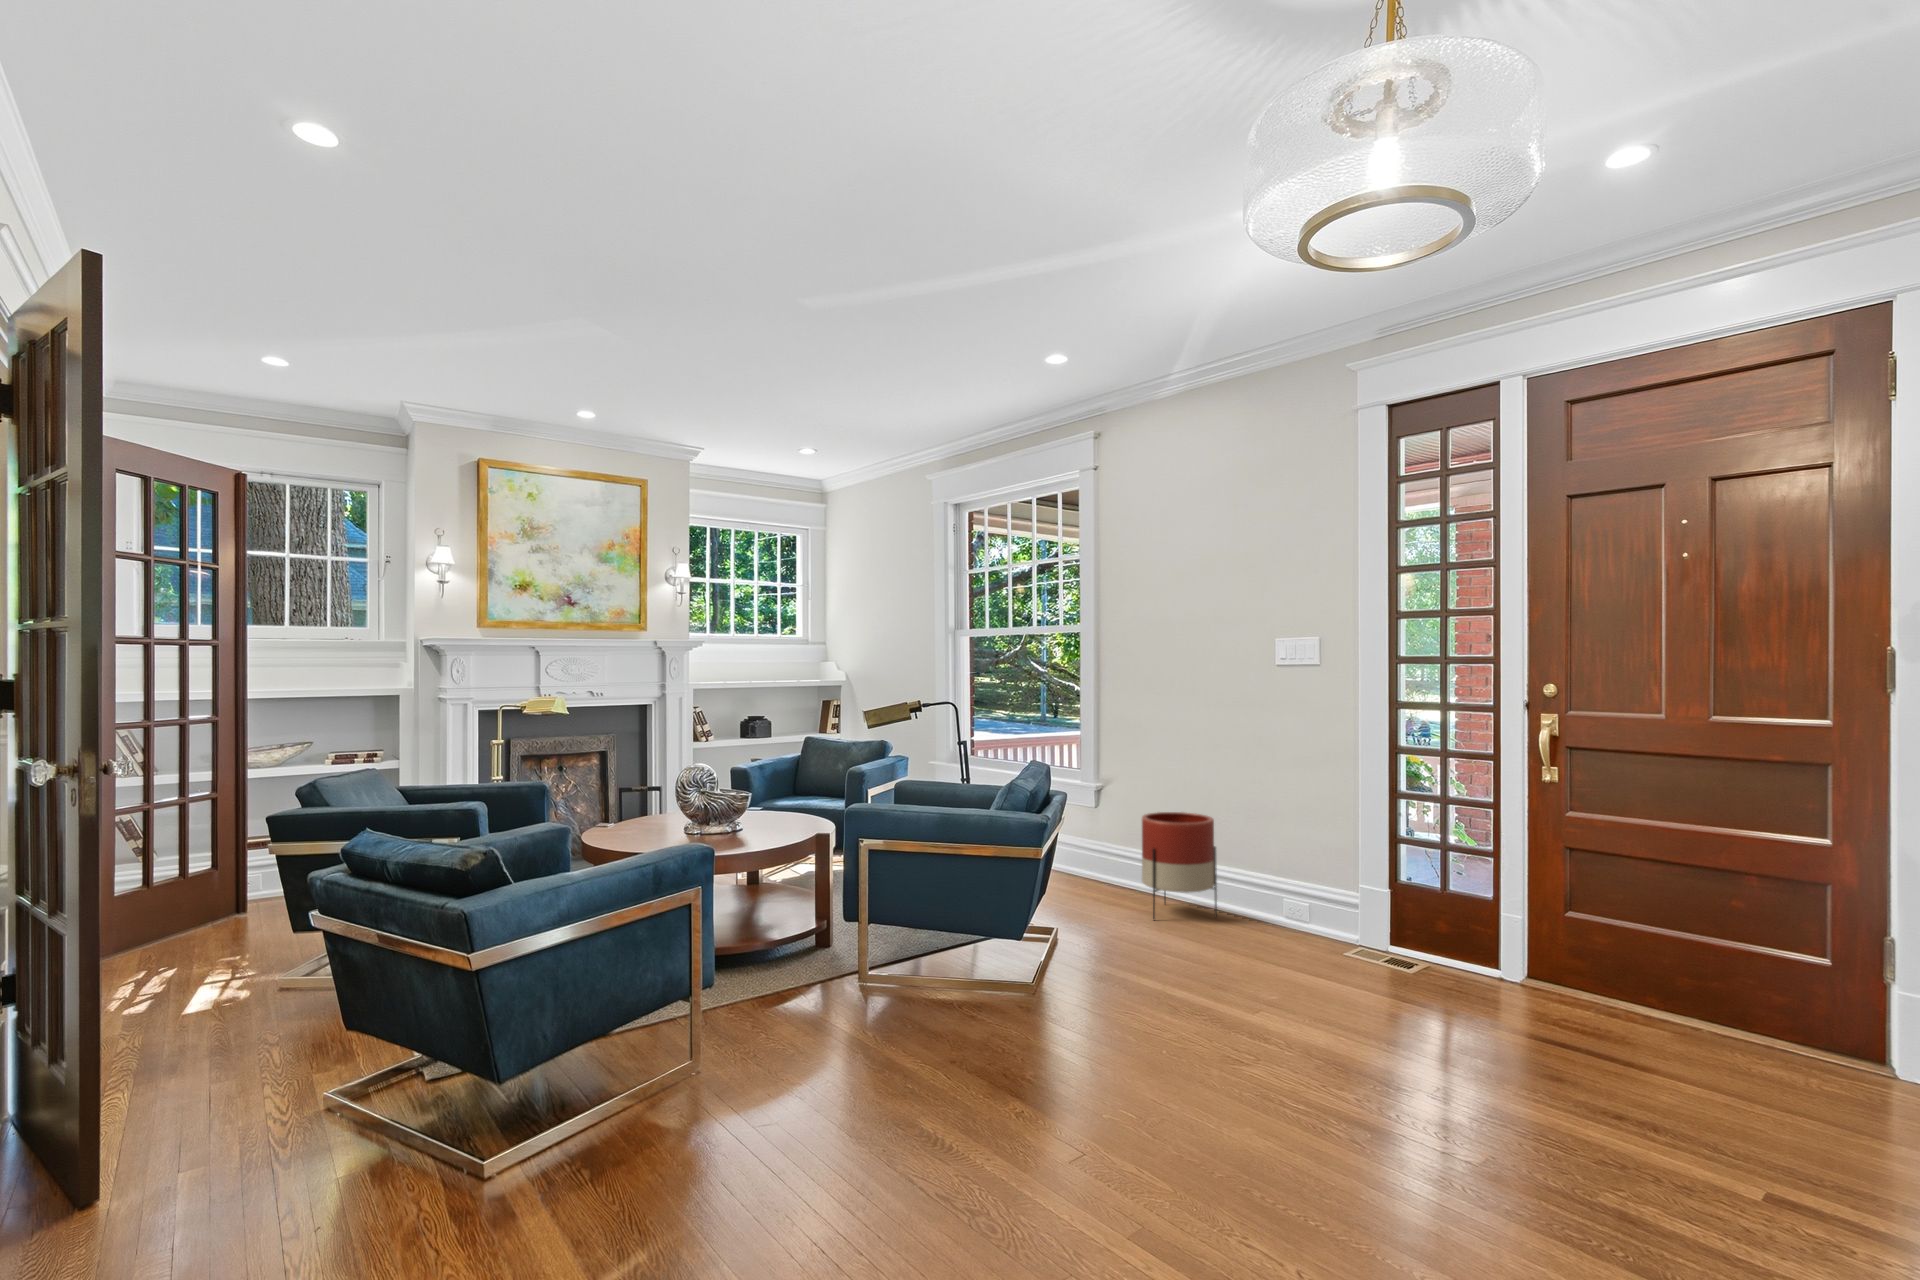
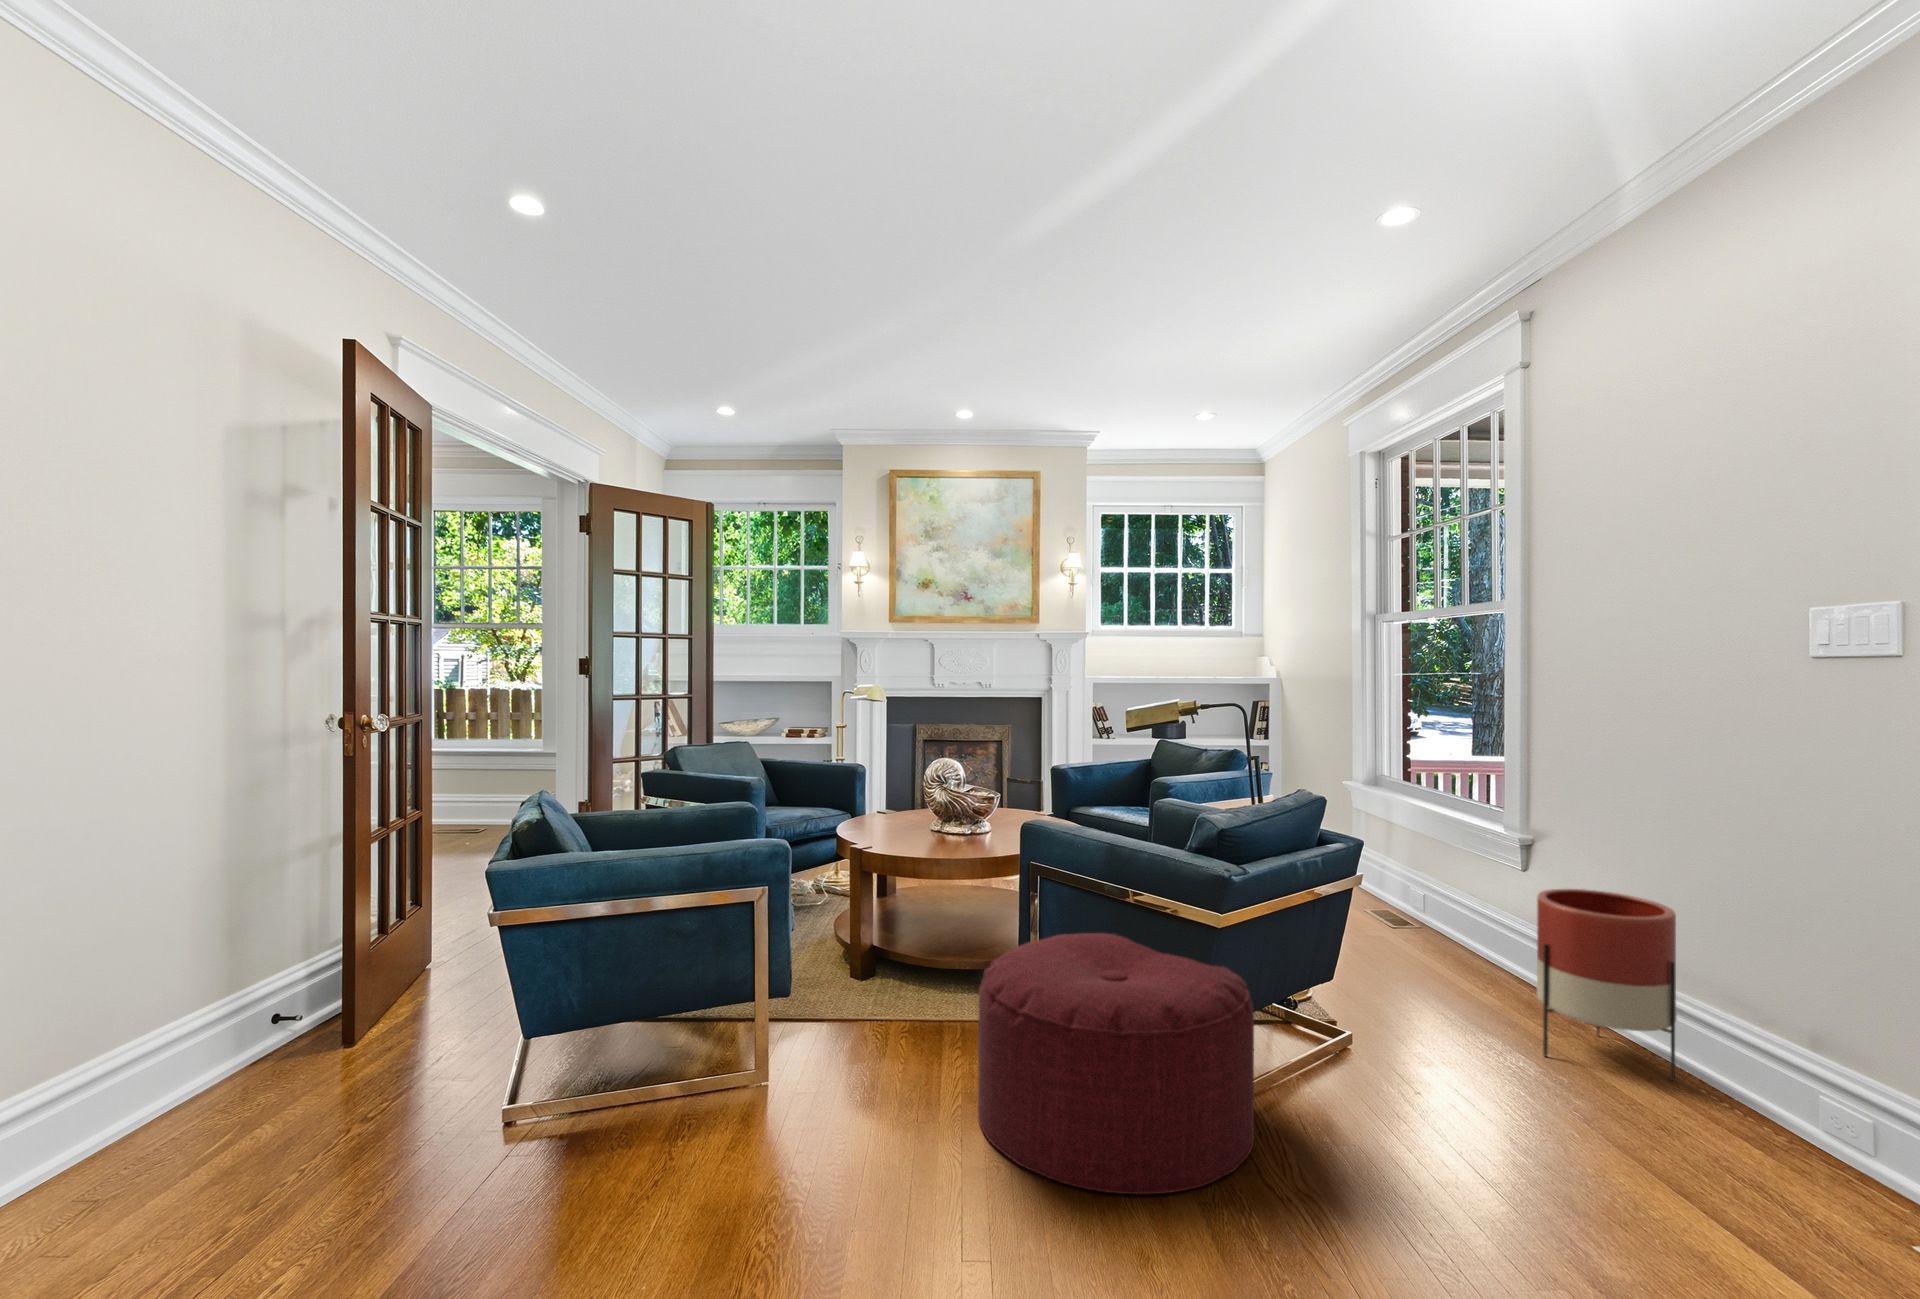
ottoman: none [883,880,1085,1051] -> present [978,933,1254,1194]

